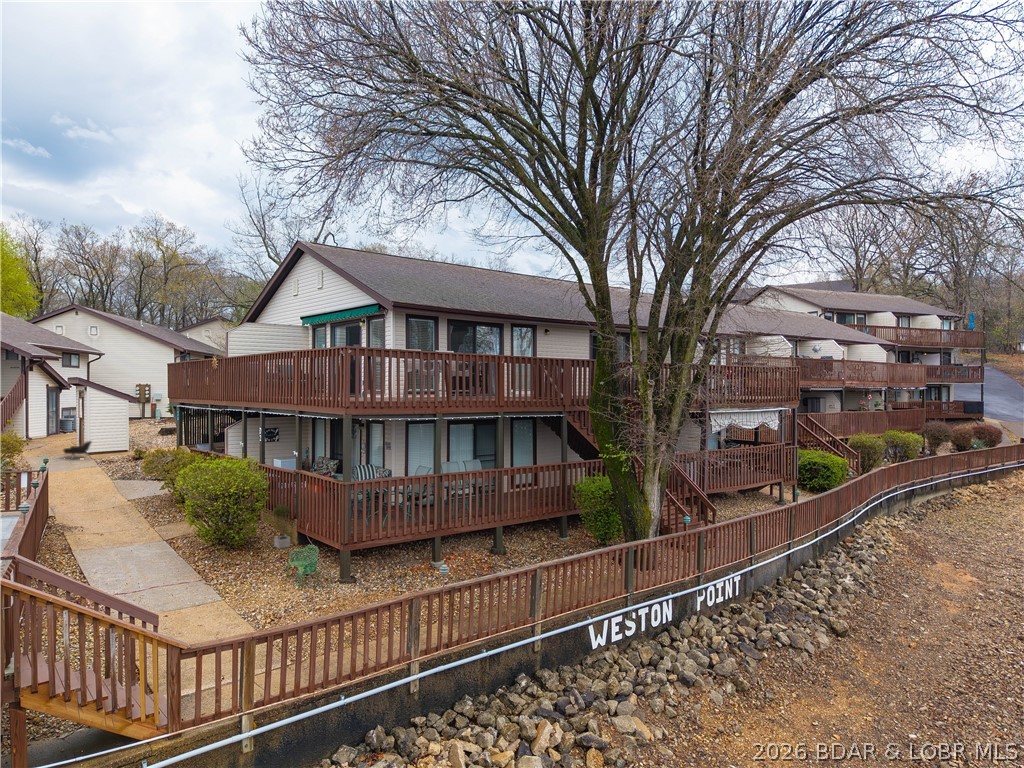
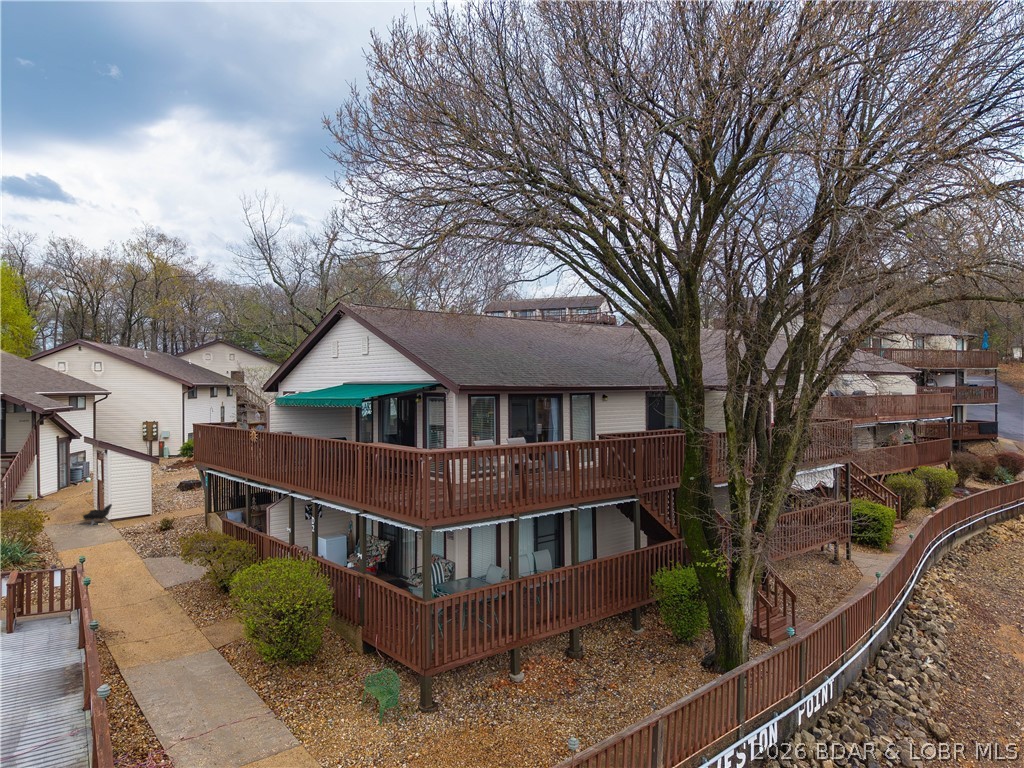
potted tree: present [274,505,292,549] -> none [335,609,354,660]

